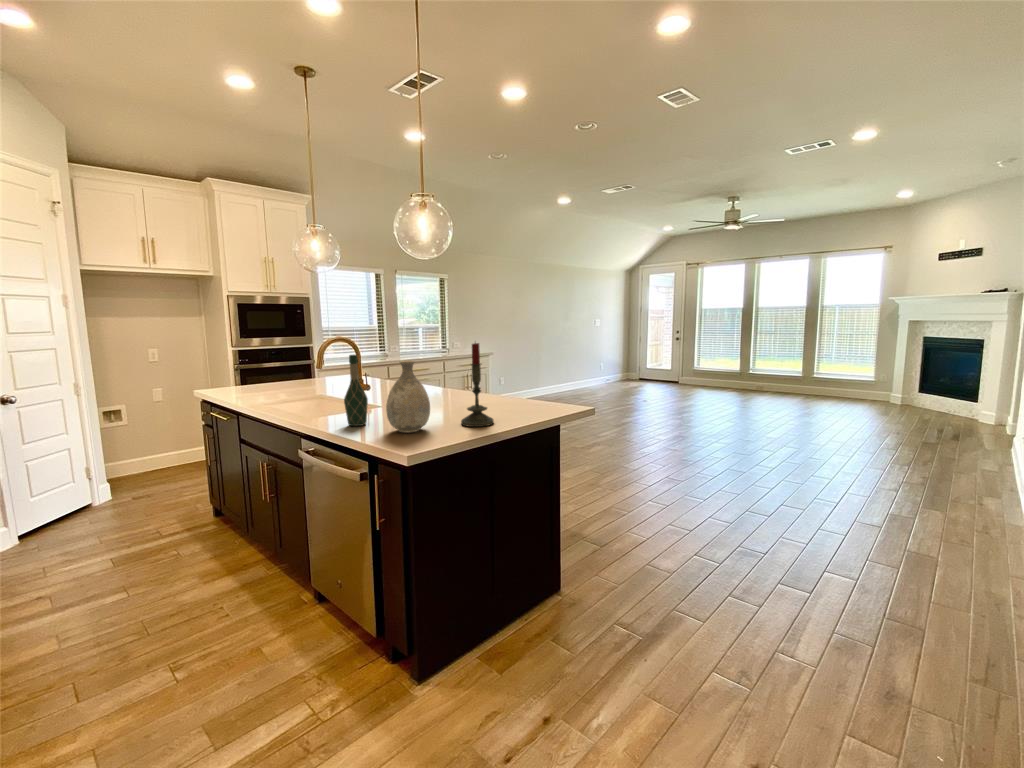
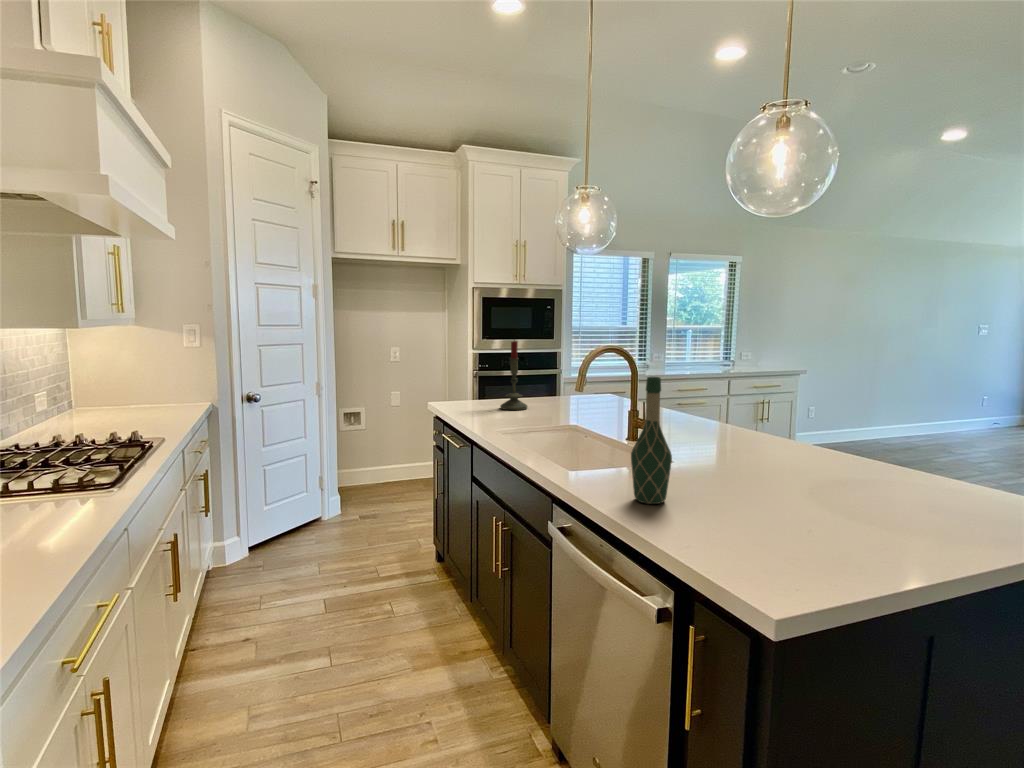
candle: present [461,343,493,427] -> present [500,341,527,410]
vase: present [386,360,430,433] -> none [716,396,808,541]

